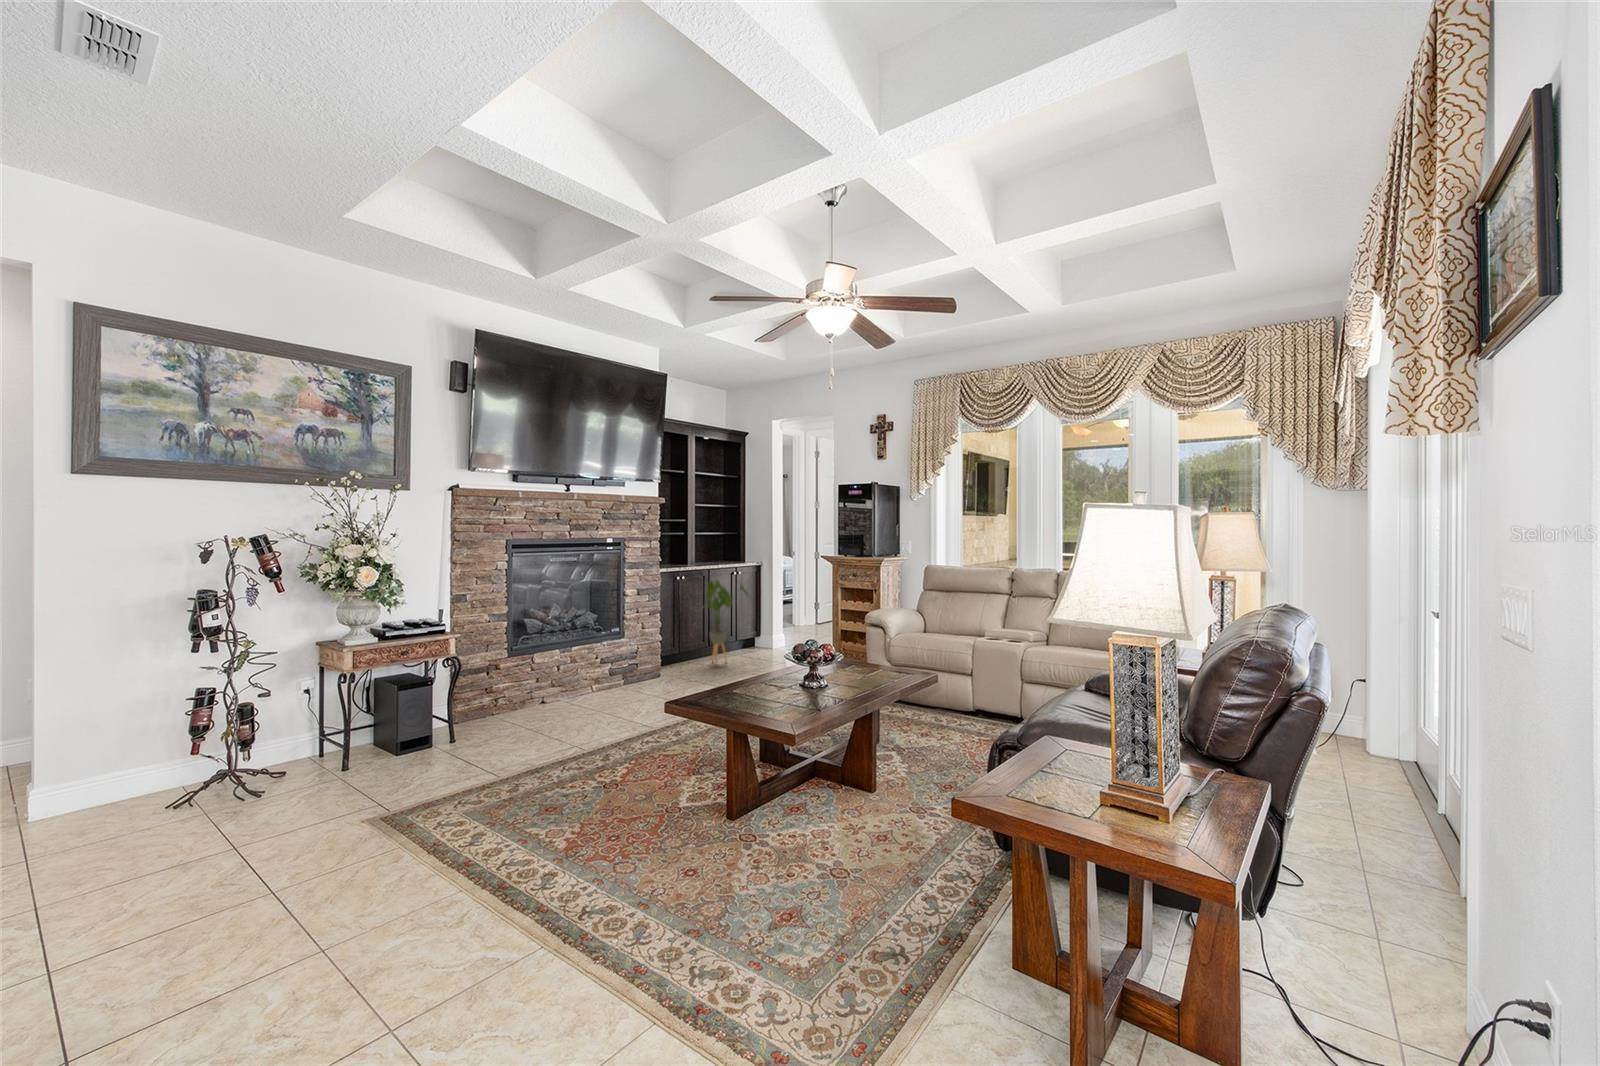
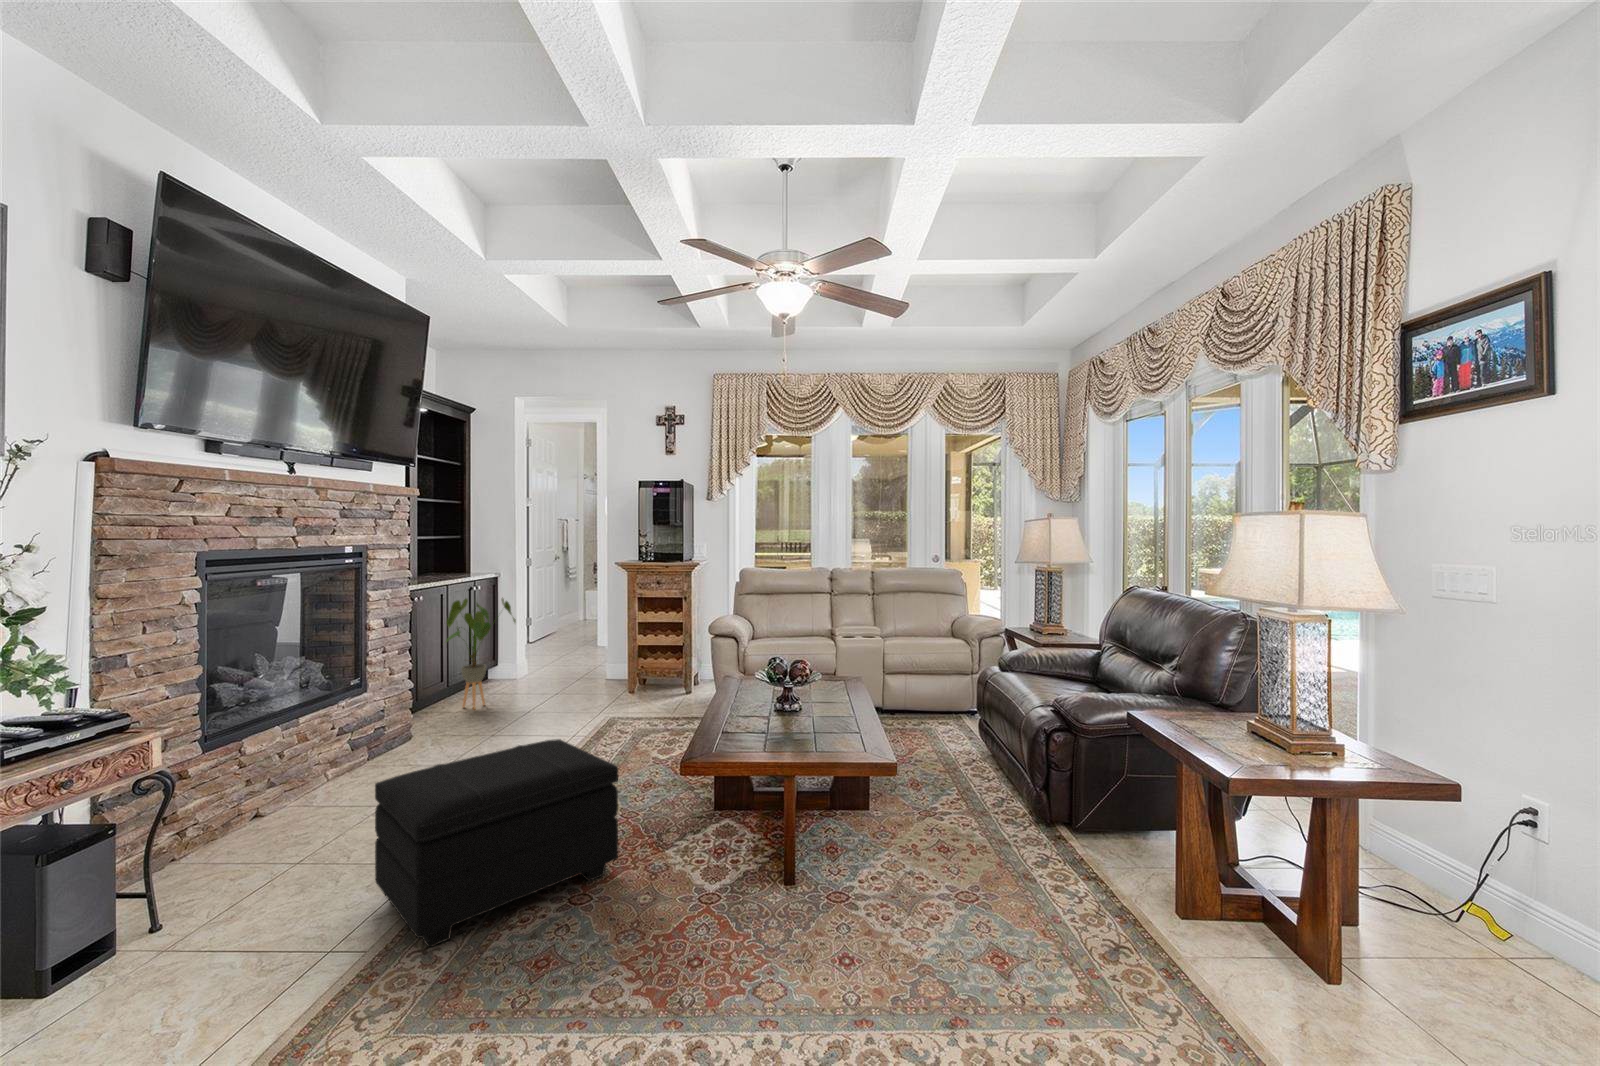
footstool: none [512,675,654,779] -> present [375,739,618,947]

